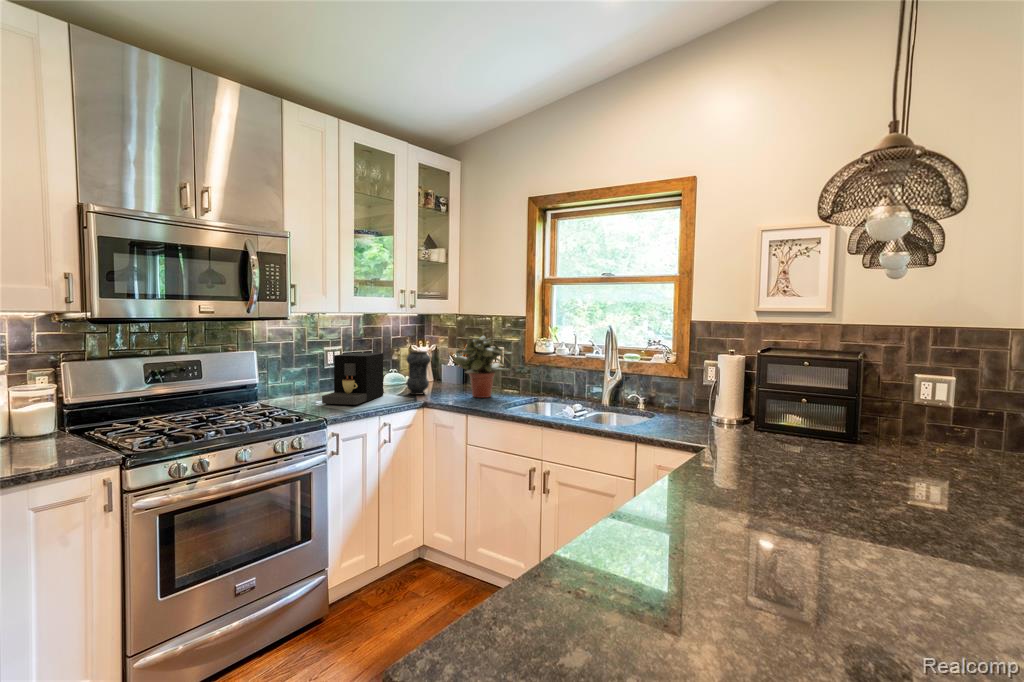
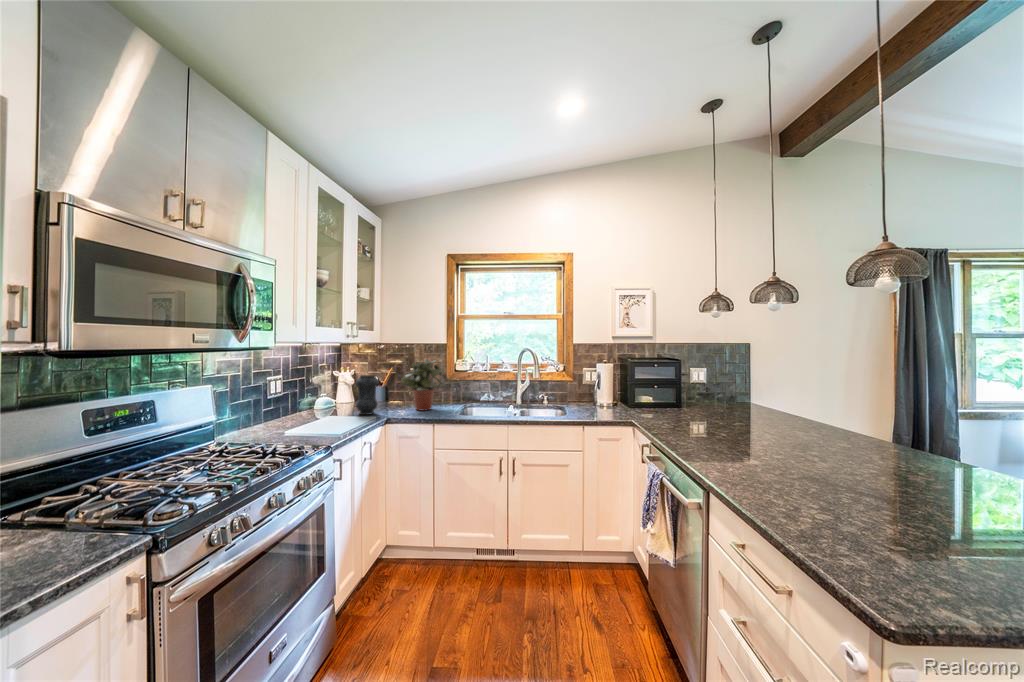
coffee maker: present [322,353,383,405] -> none [298,379,339,433]

